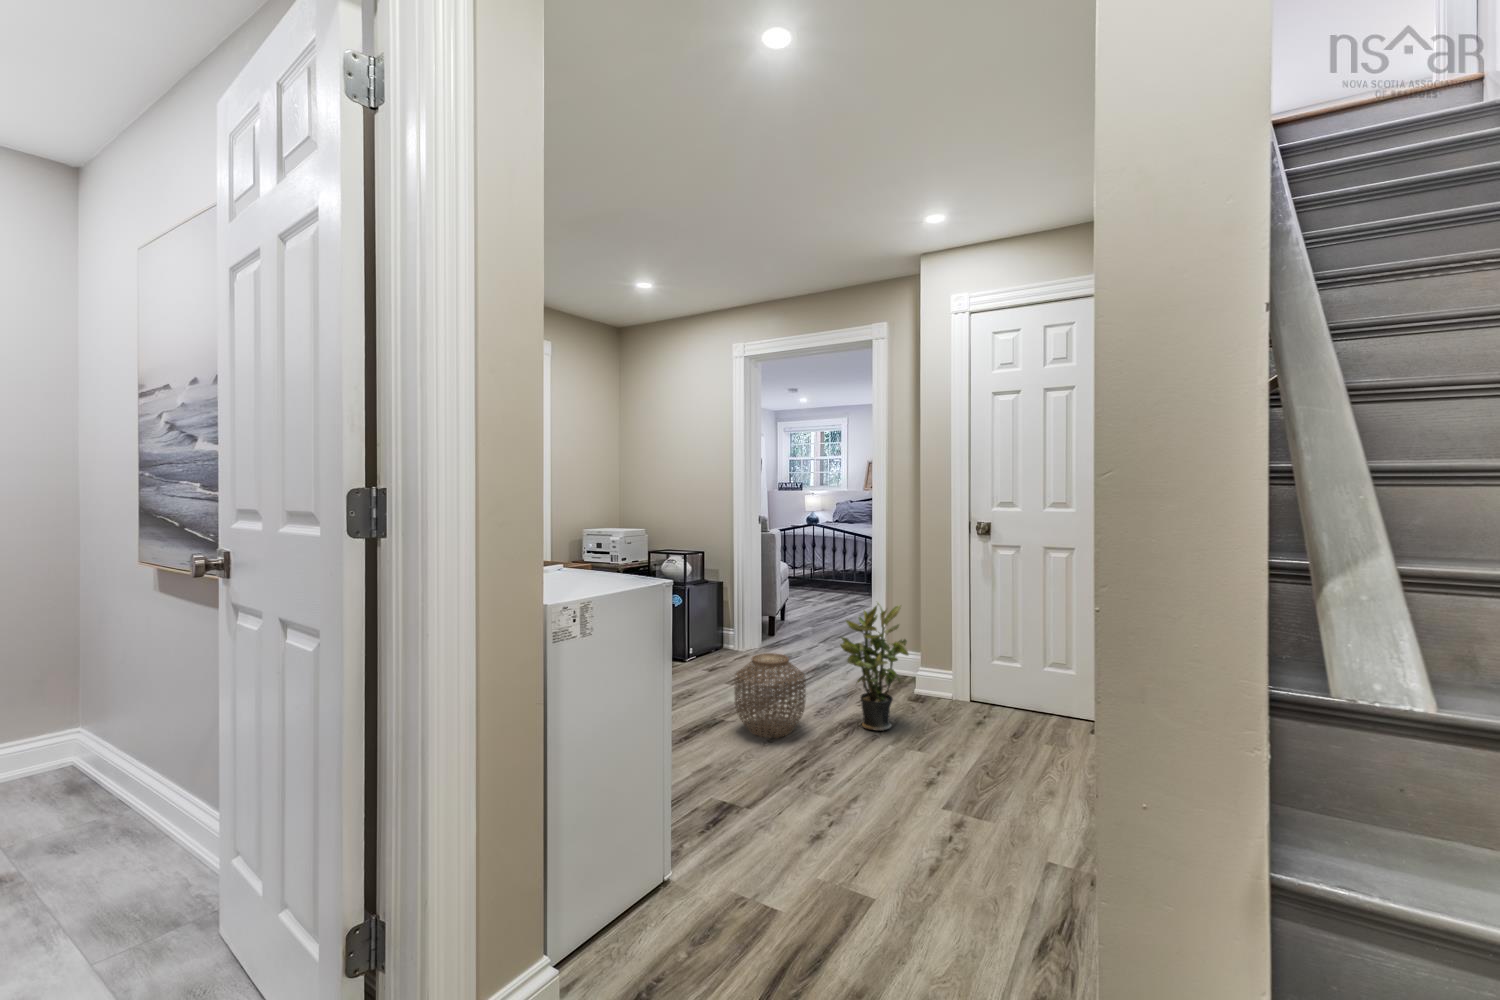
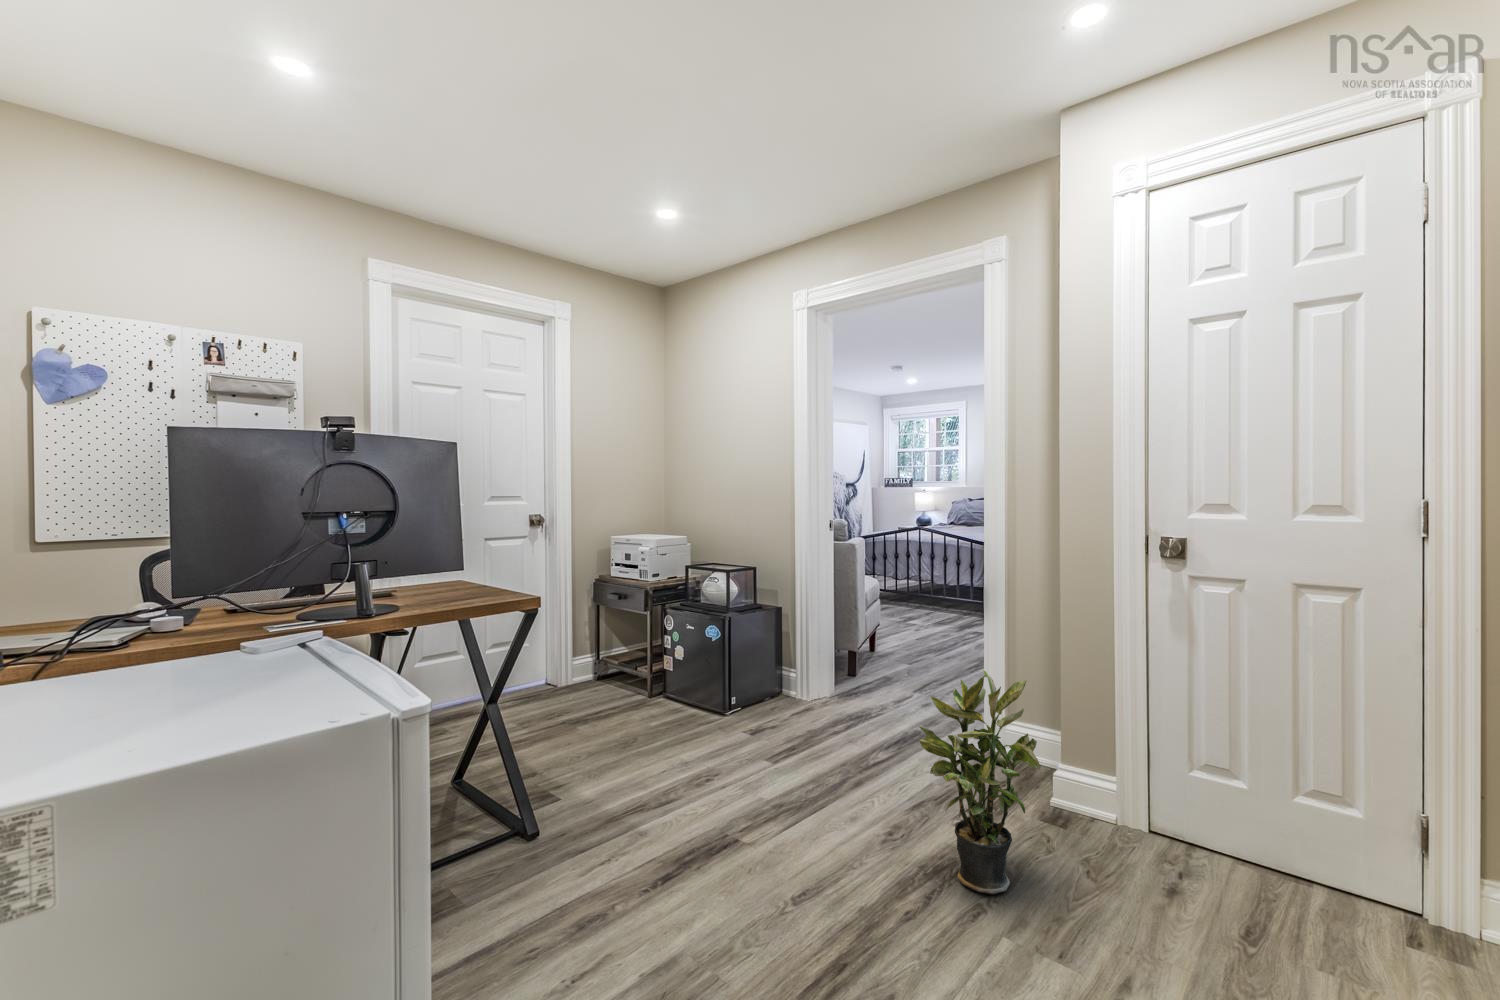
woven basket: present [735,653,806,738] -> none [746,745,860,892]

